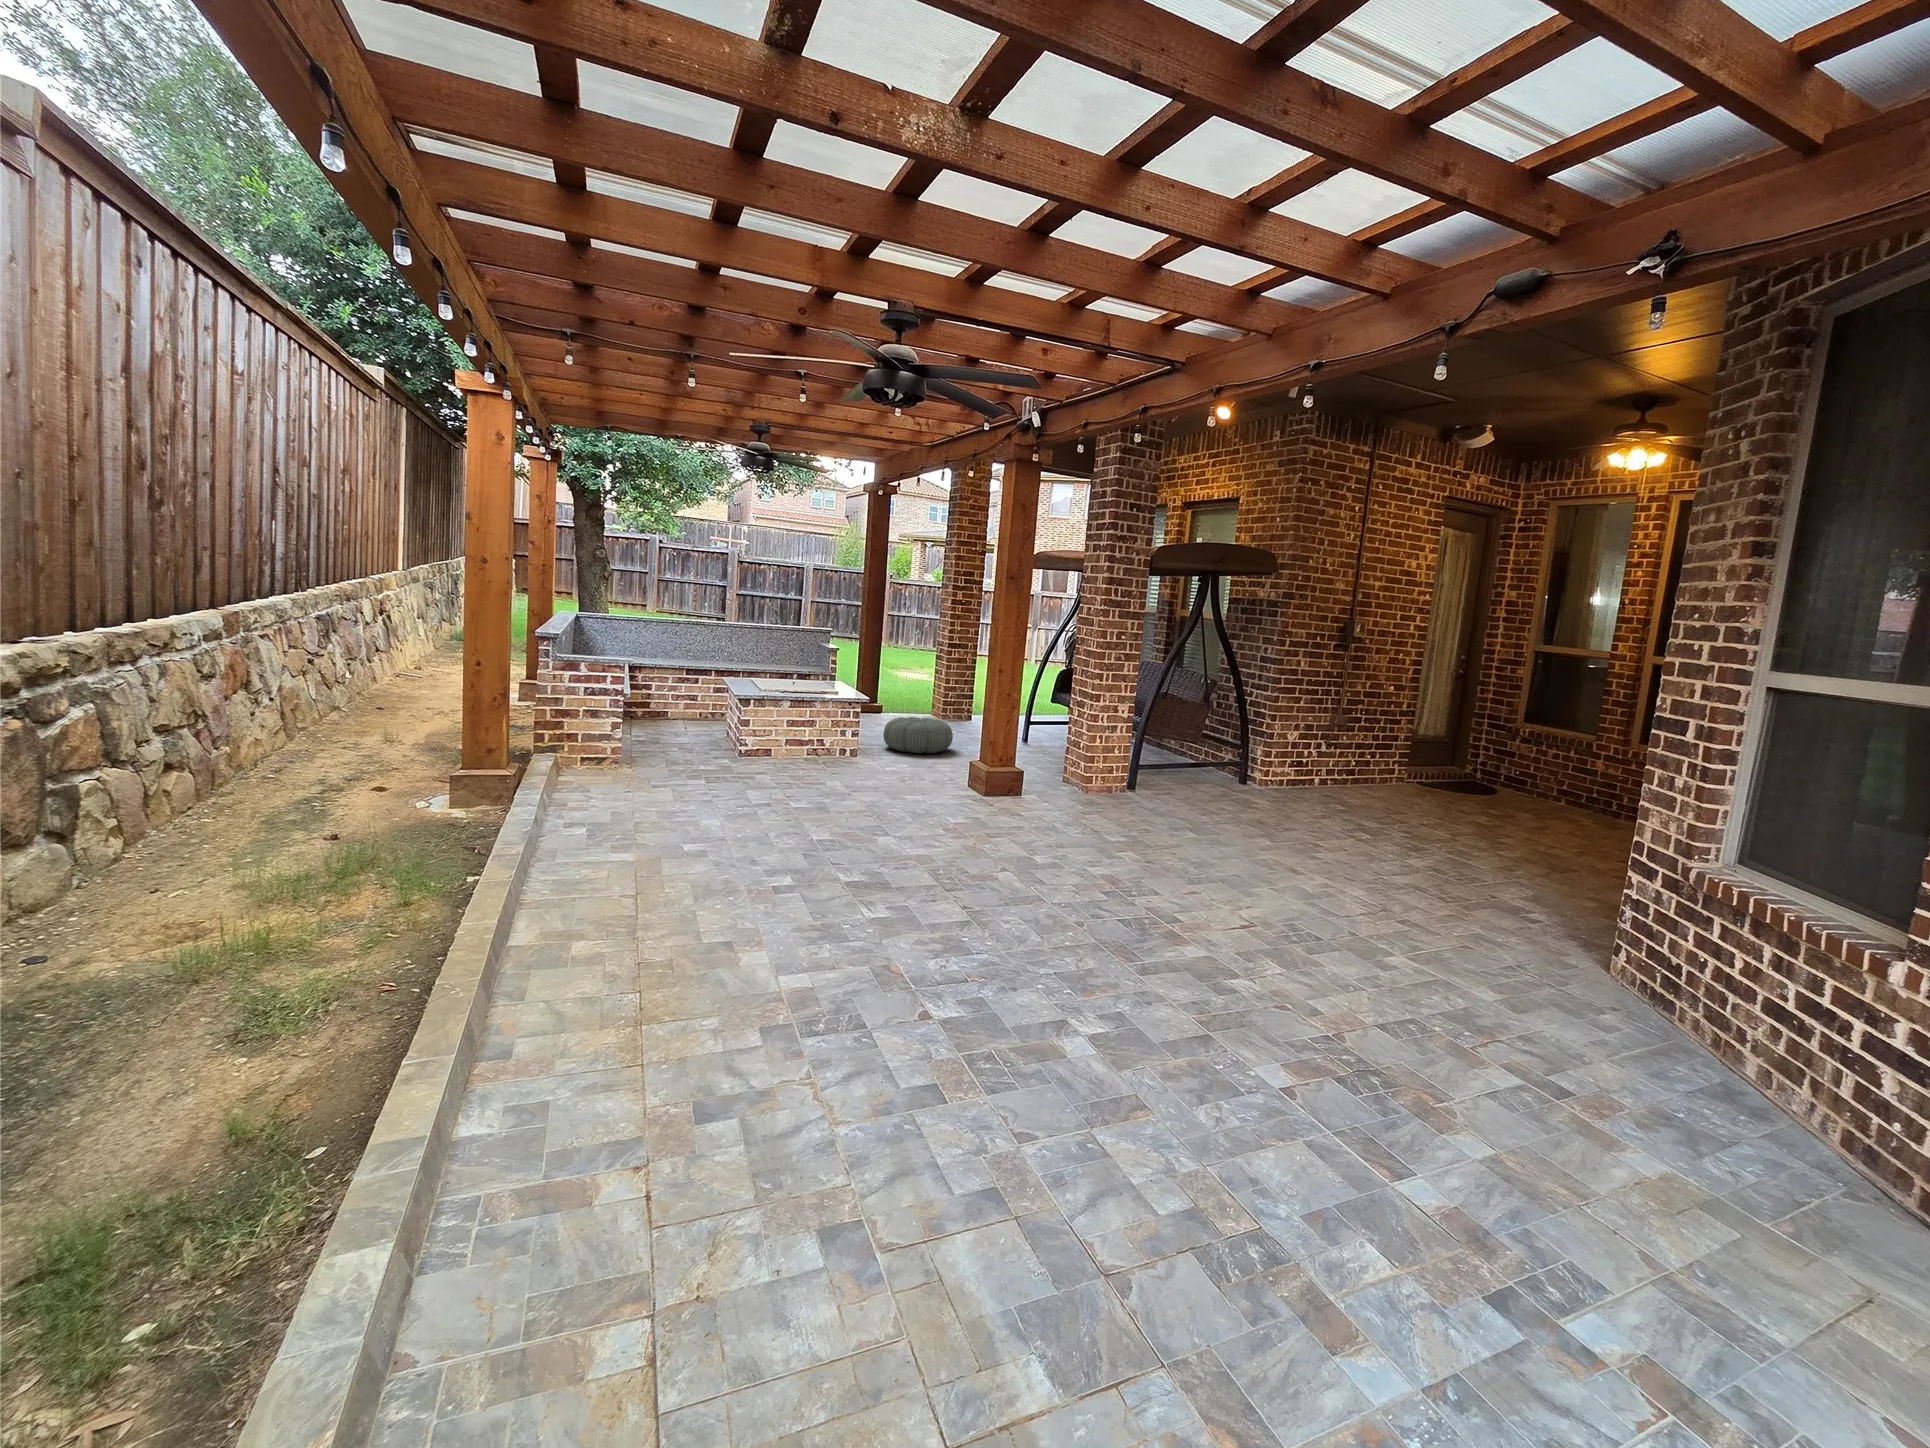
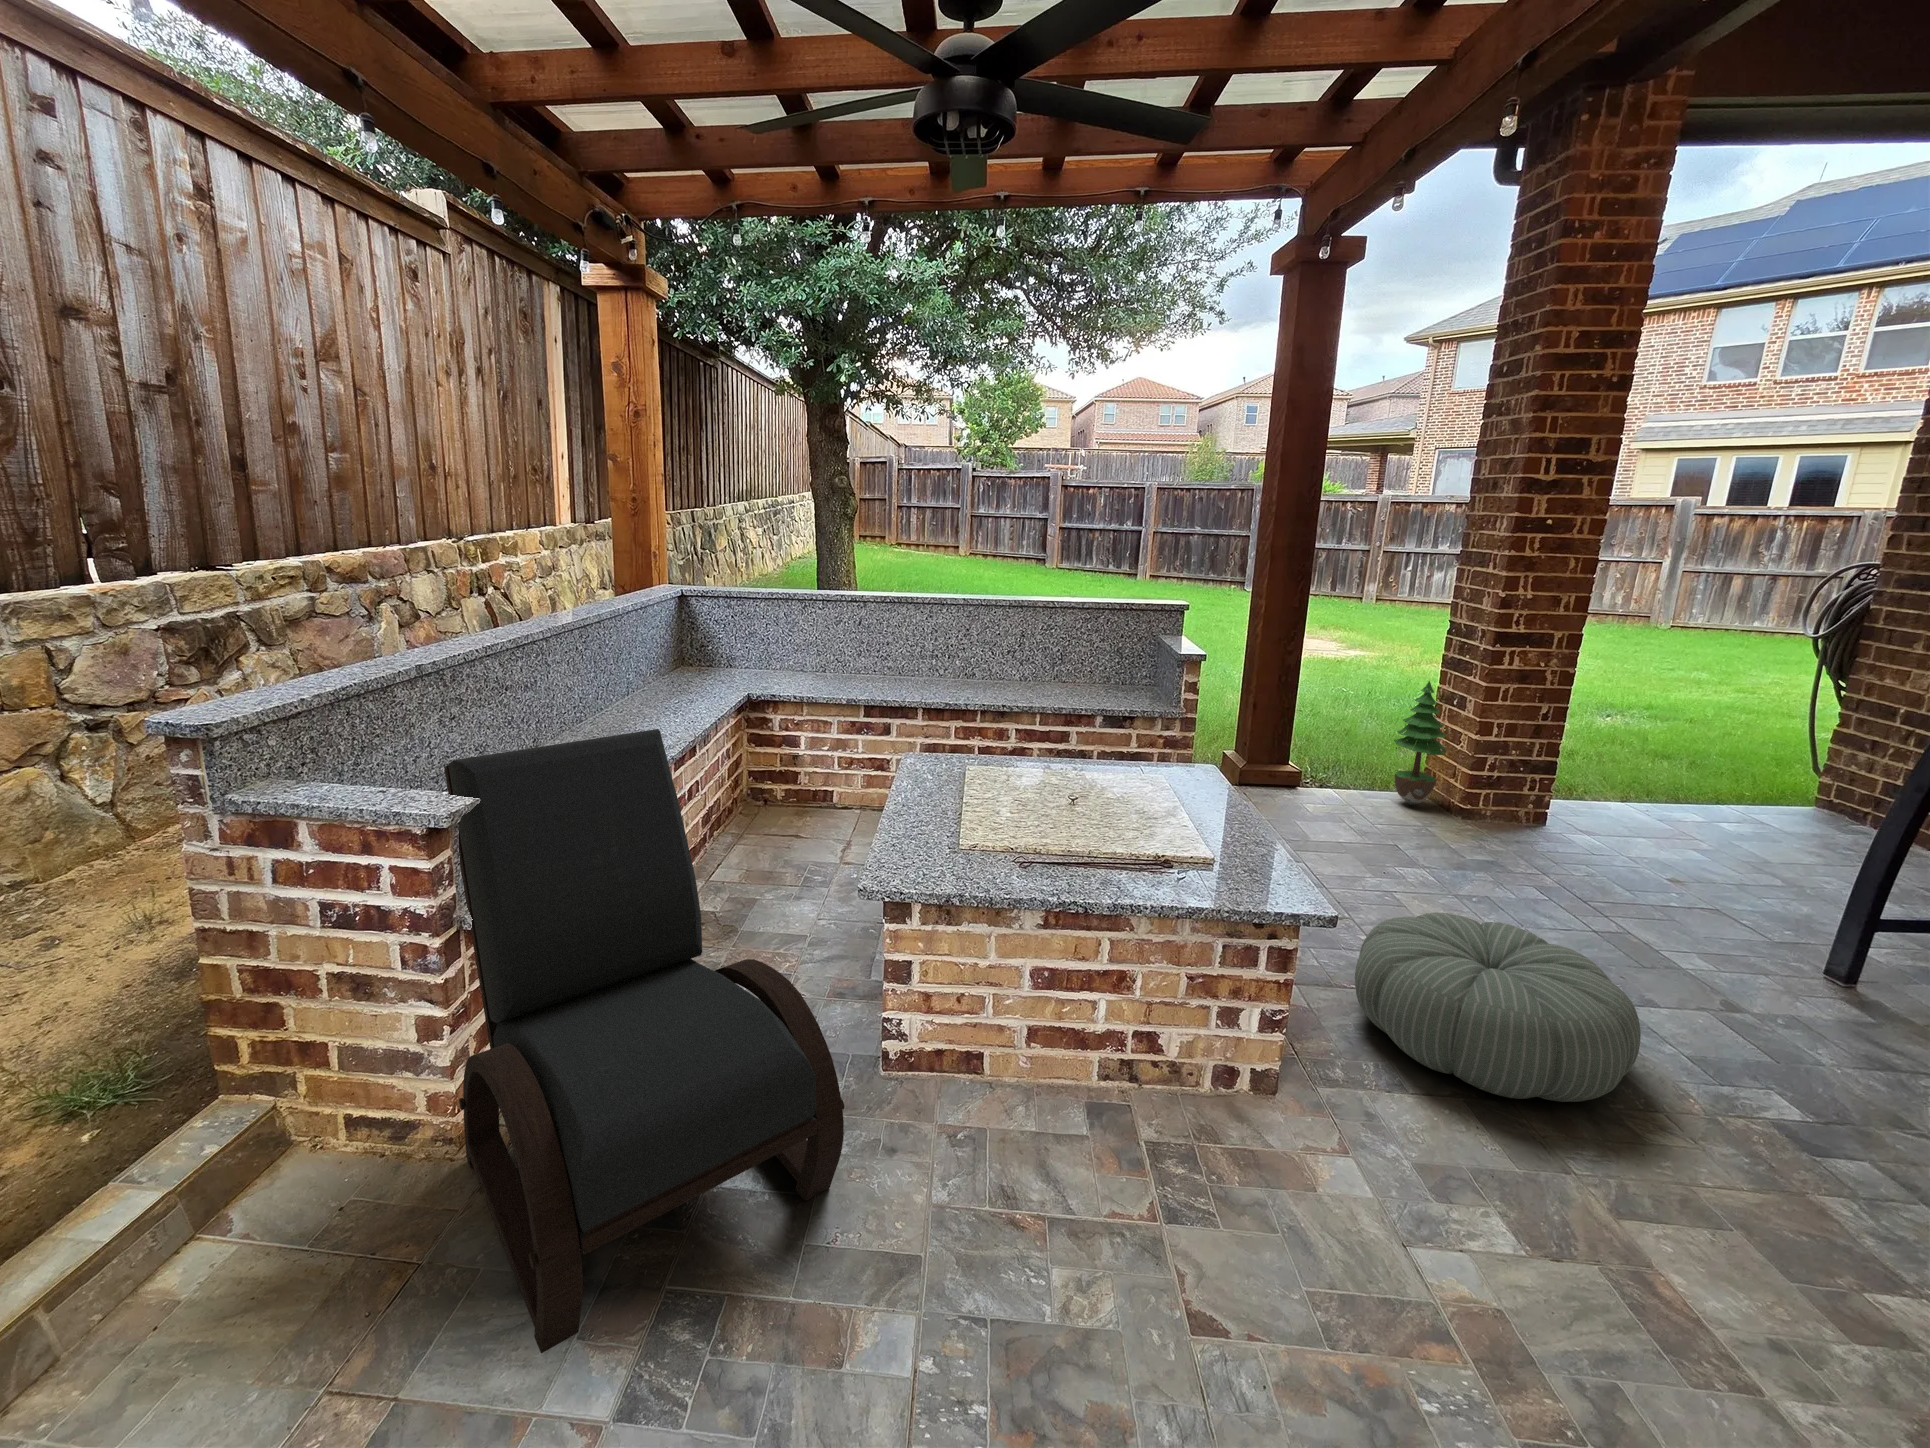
lounge chair: none [611,647,744,779] -> present [444,729,844,1353]
potted tree: none [918,663,937,717] -> present [1394,681,1446,805]

